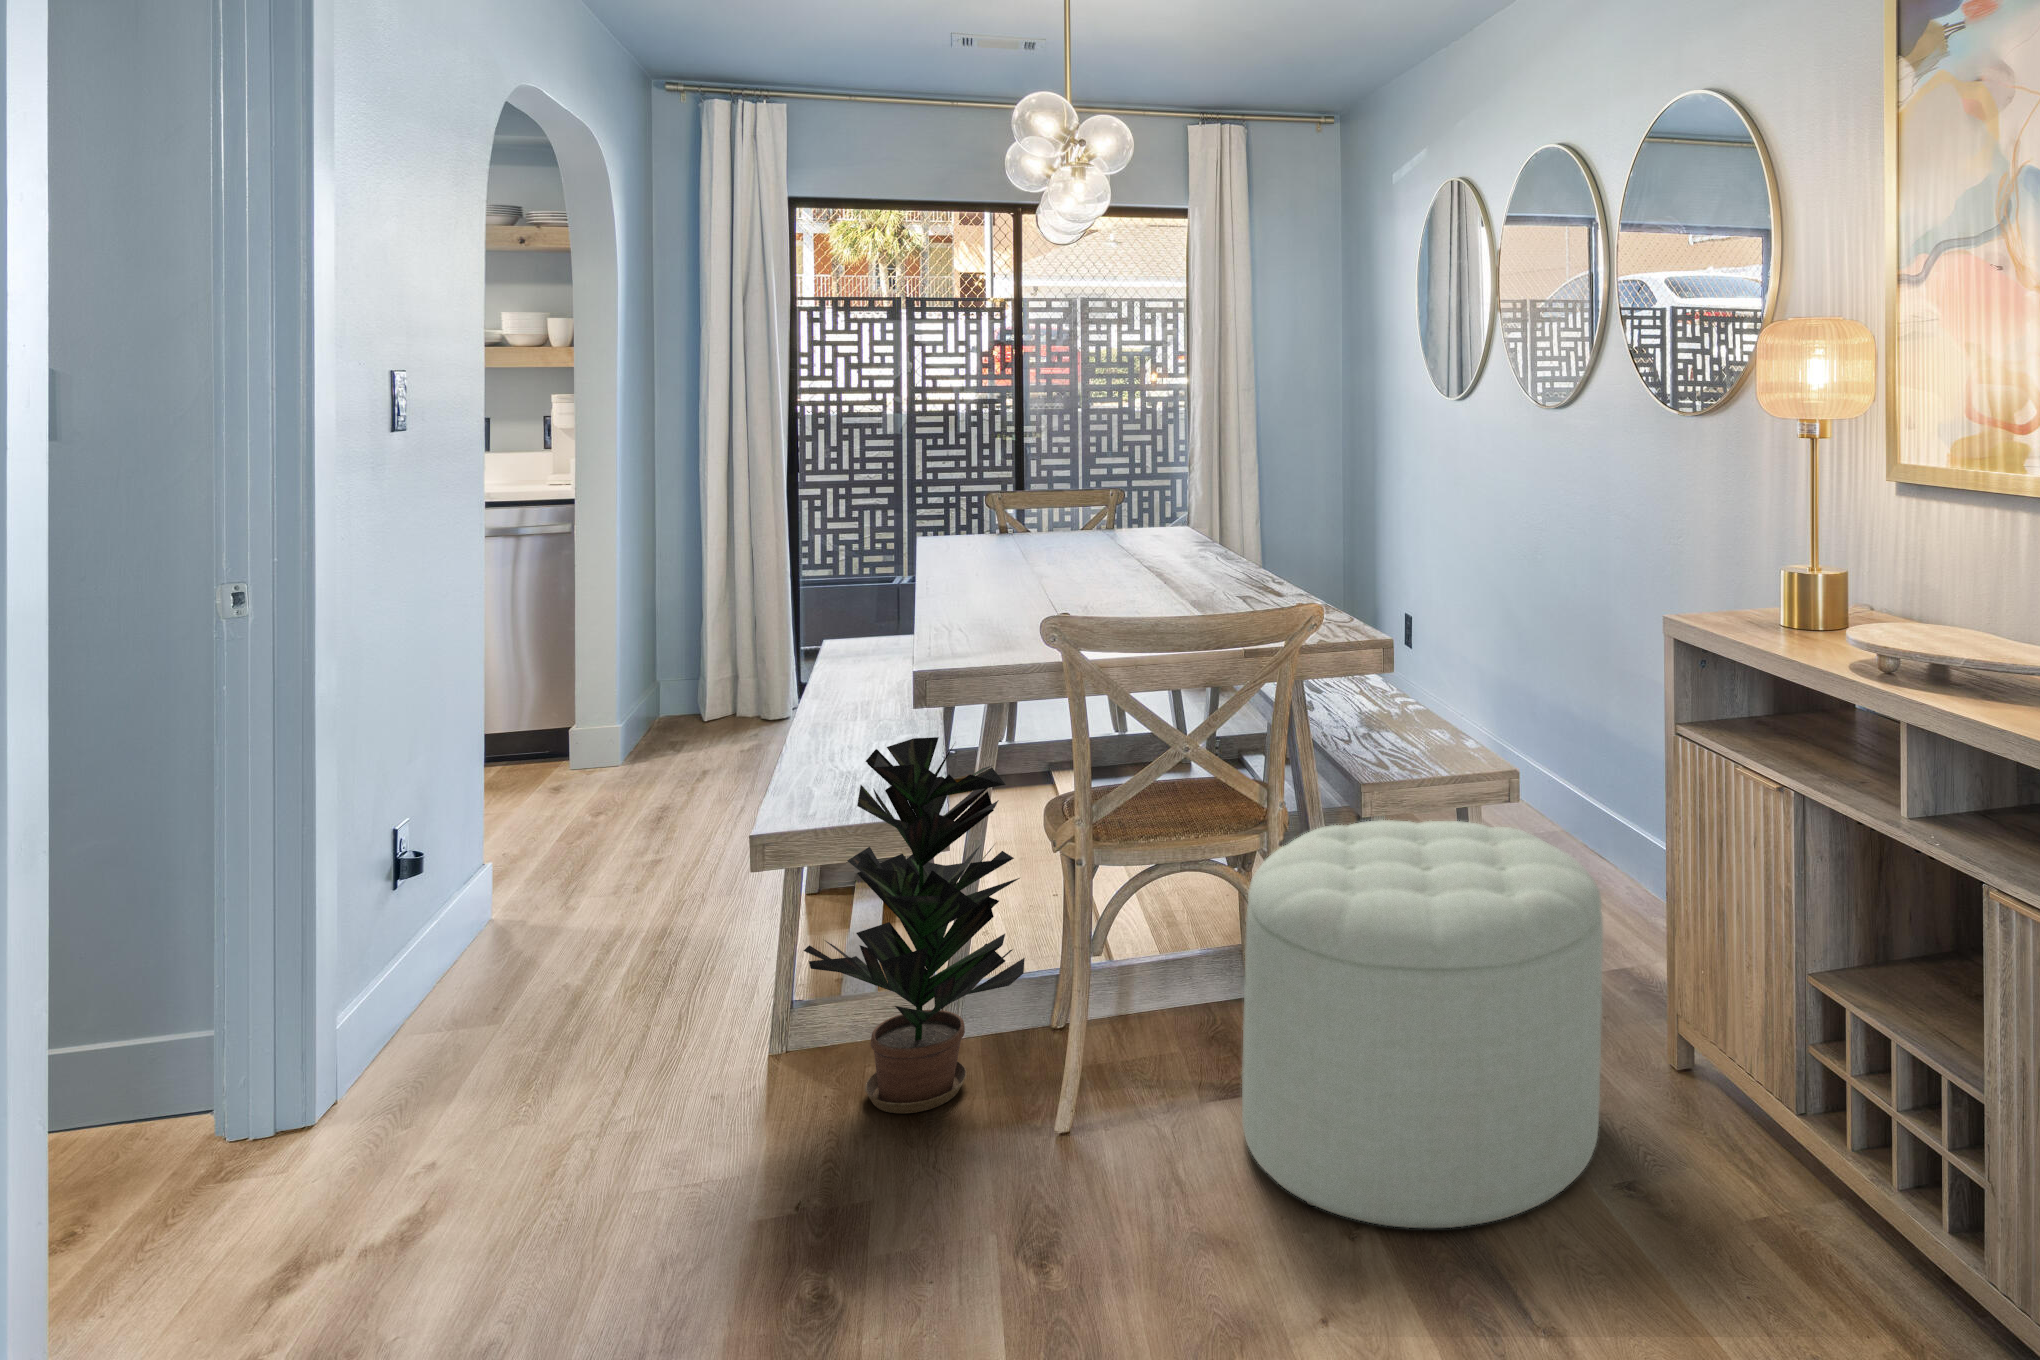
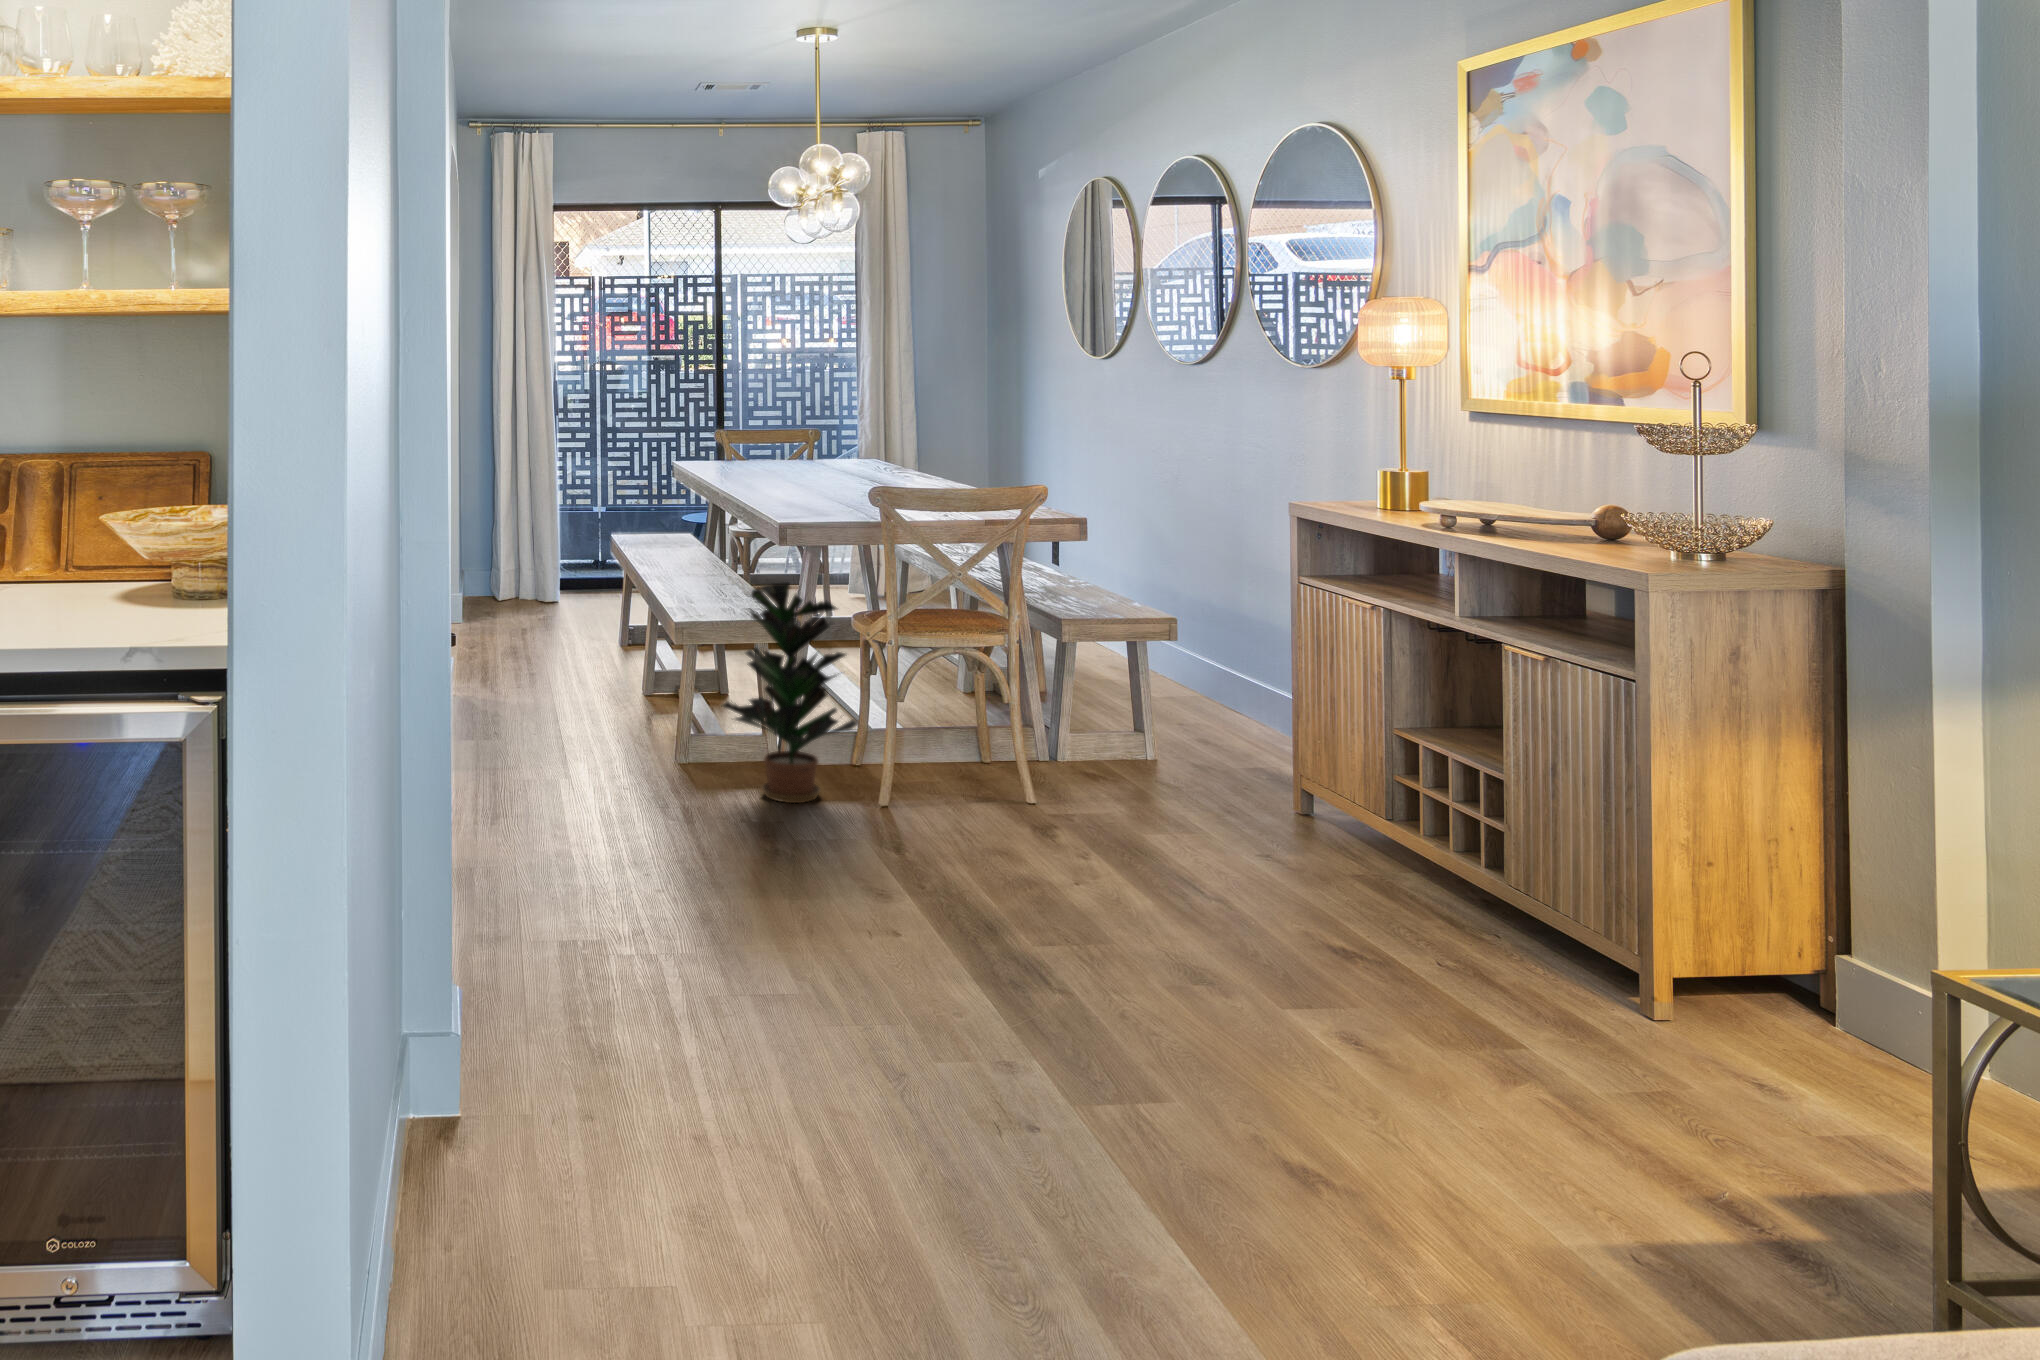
ottoman: present [1242,820,1603,1228] -> none [1006,642,1249,861]

